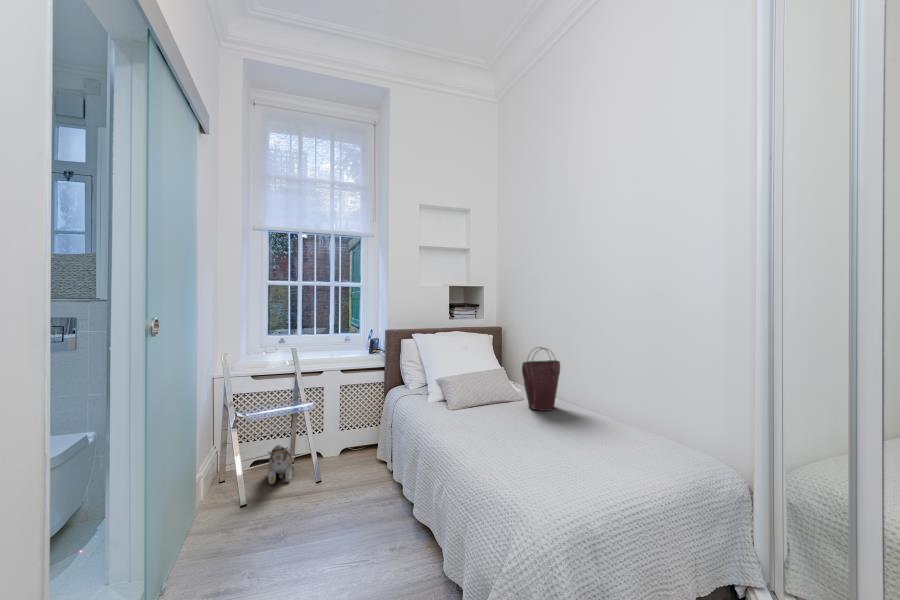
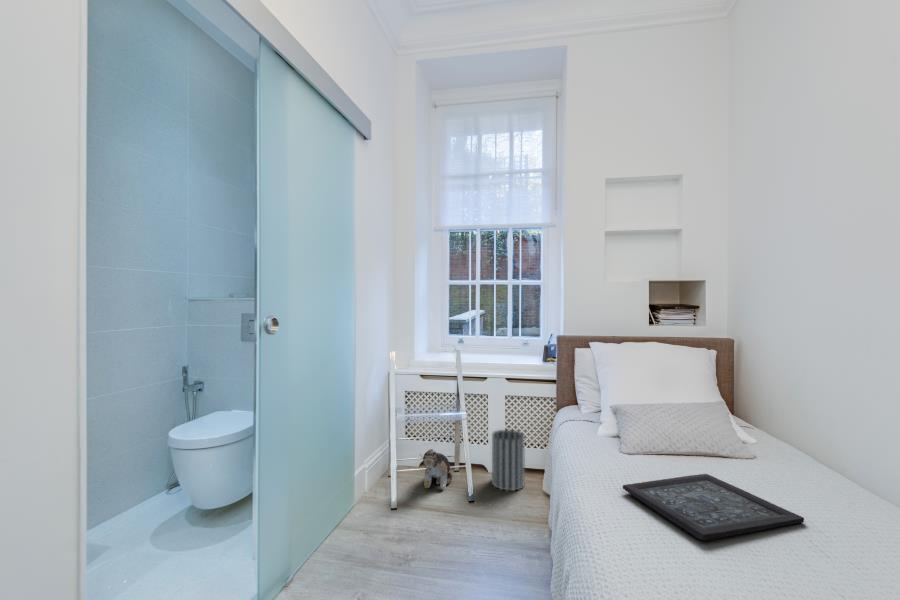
handbag: present [522,347,560,411] -> none [736,375,822,487]
tray: none [473,412,563,444] -> present [623,474,804,541]
wastebasket: none [331,415,361,468] -> present [492,430,525,491]

